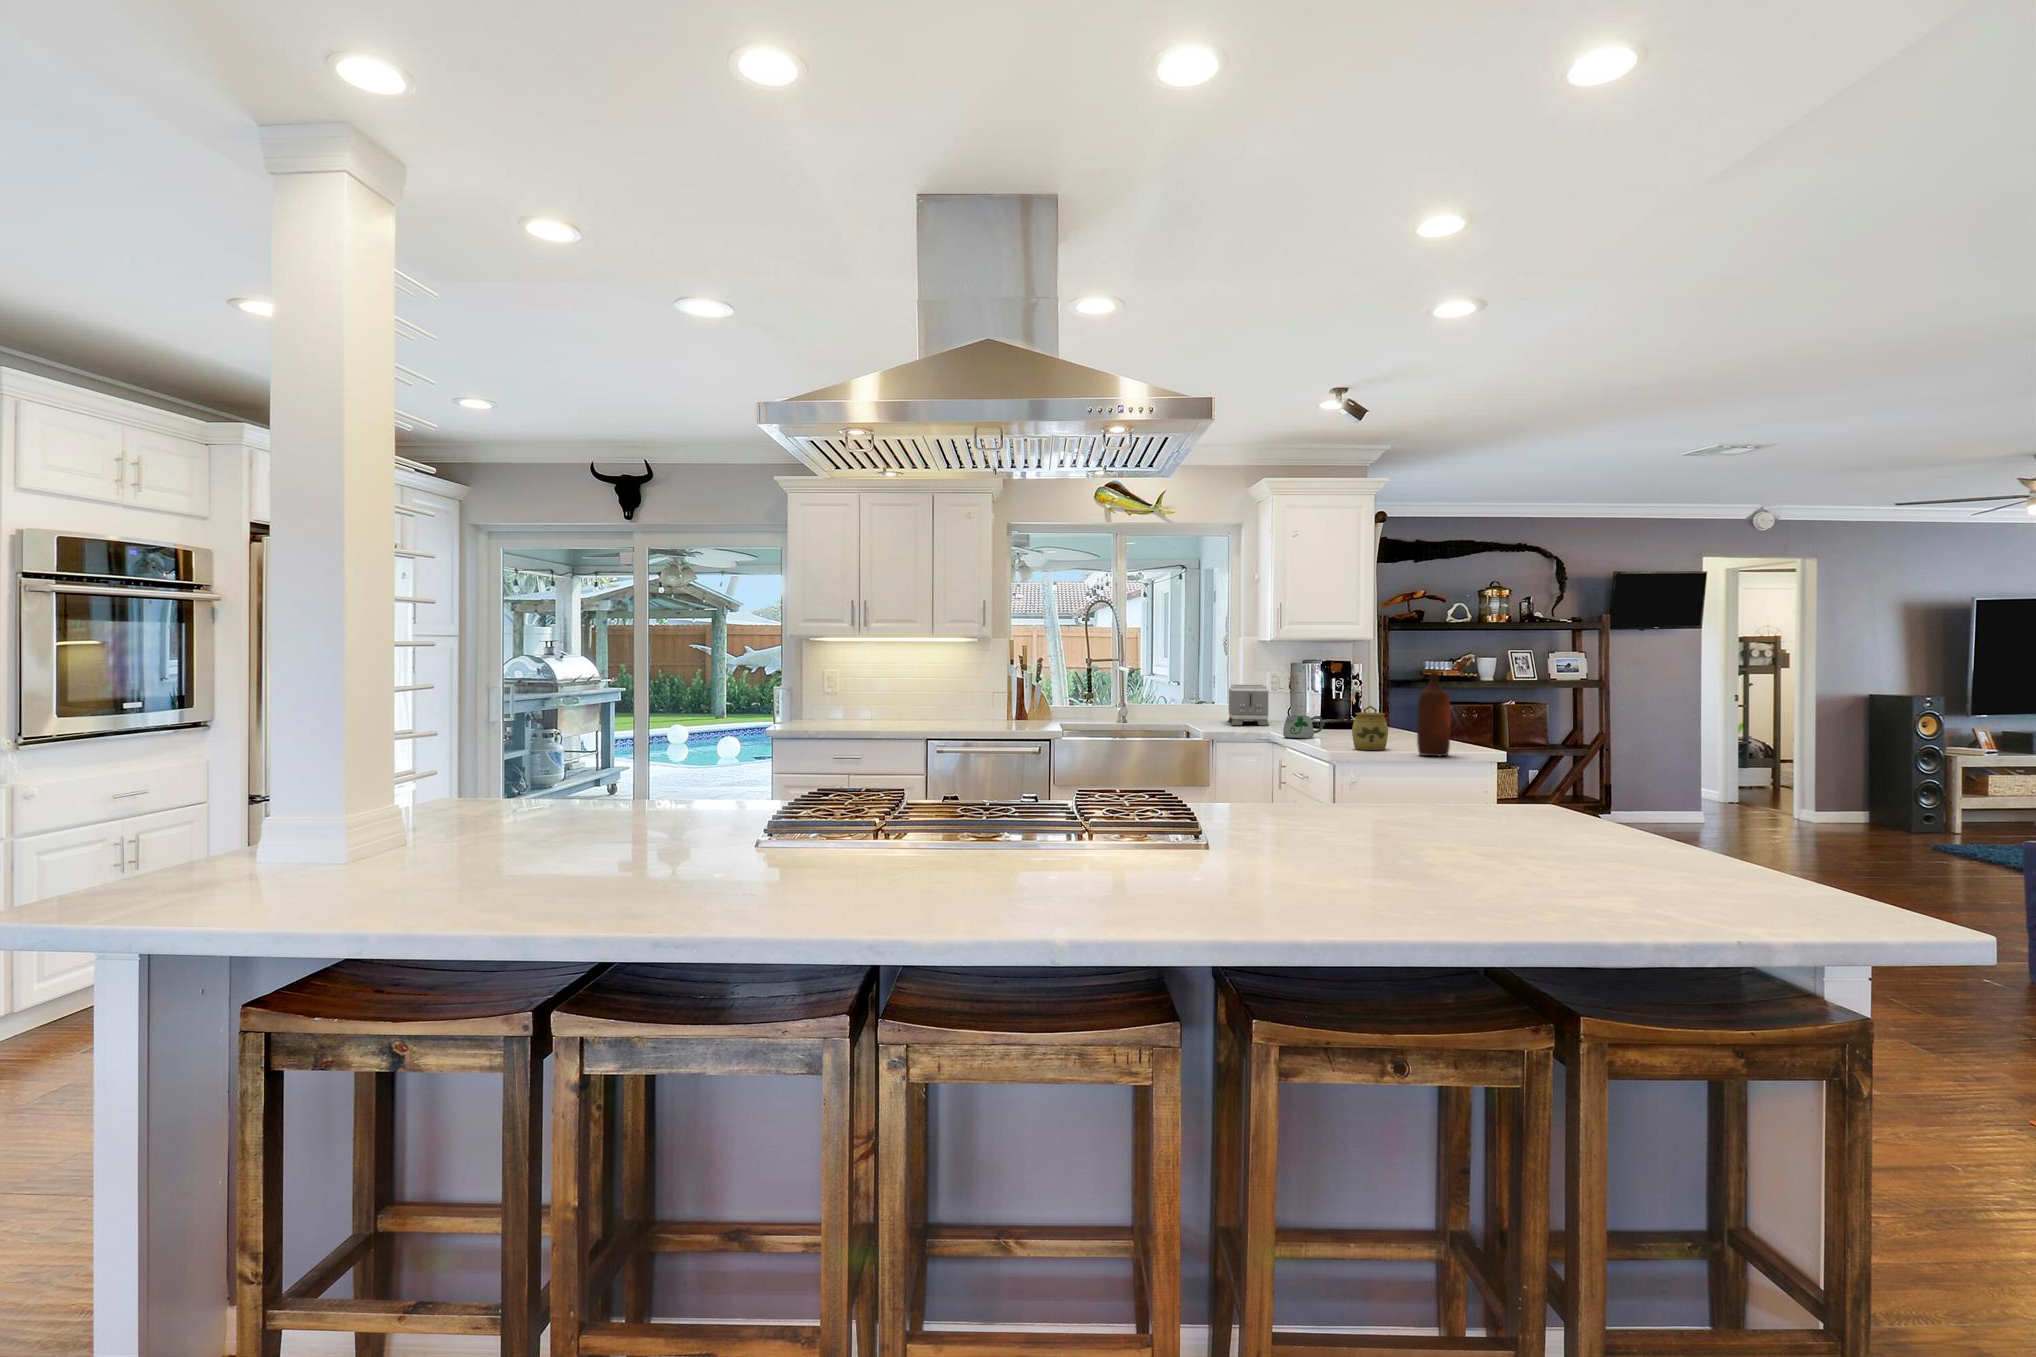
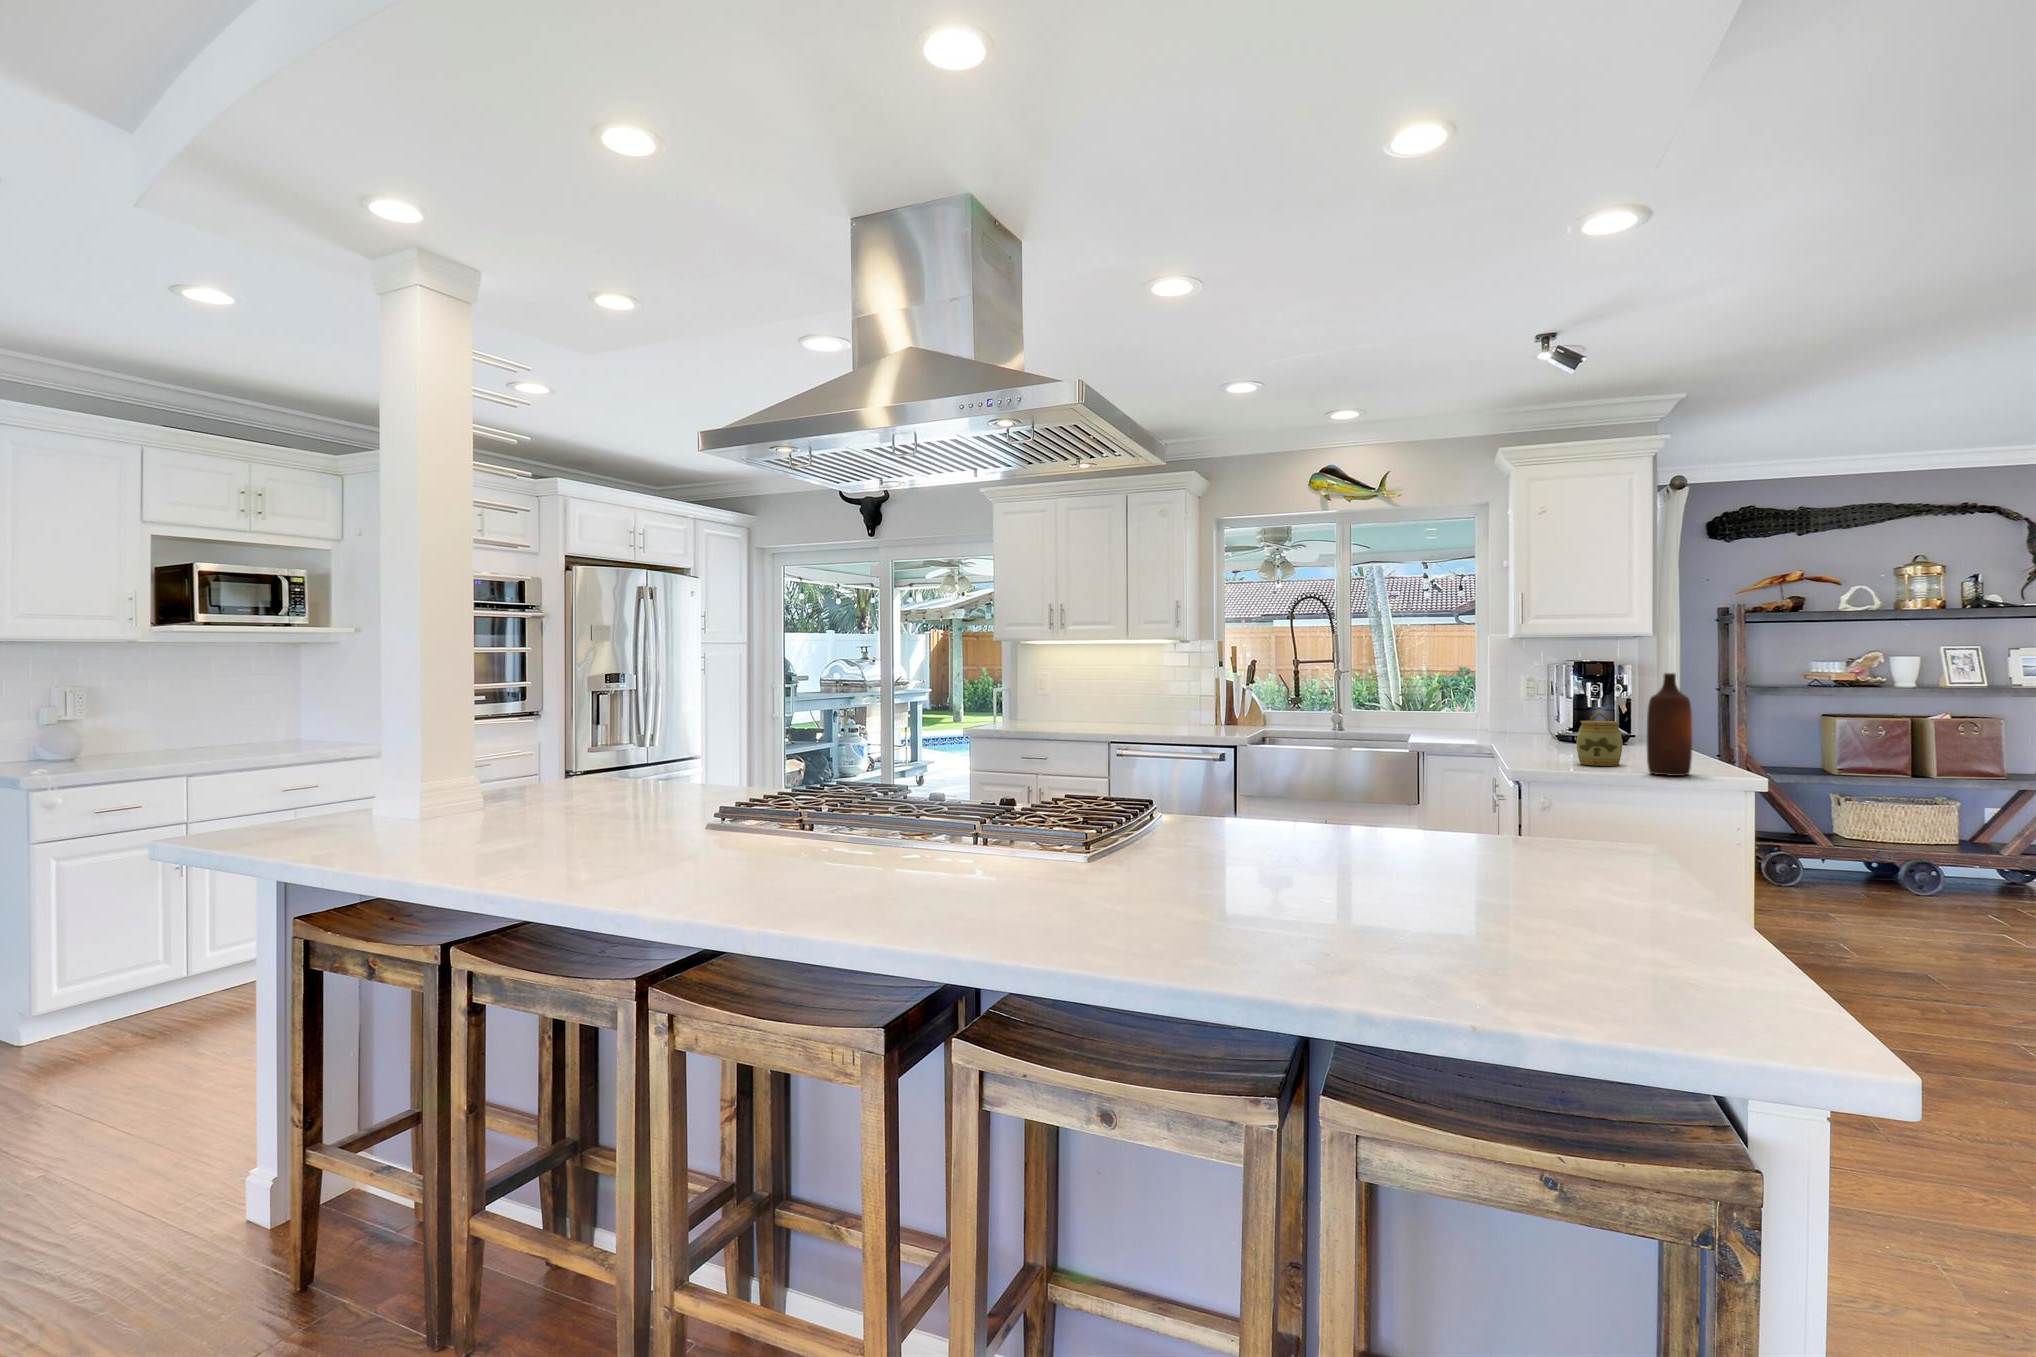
toaster: present [1228,685,1269,725] -> none [1477,687,1529,734]
mug: present [1283,716,1323,738] -> none [1515,723,1565,751]

